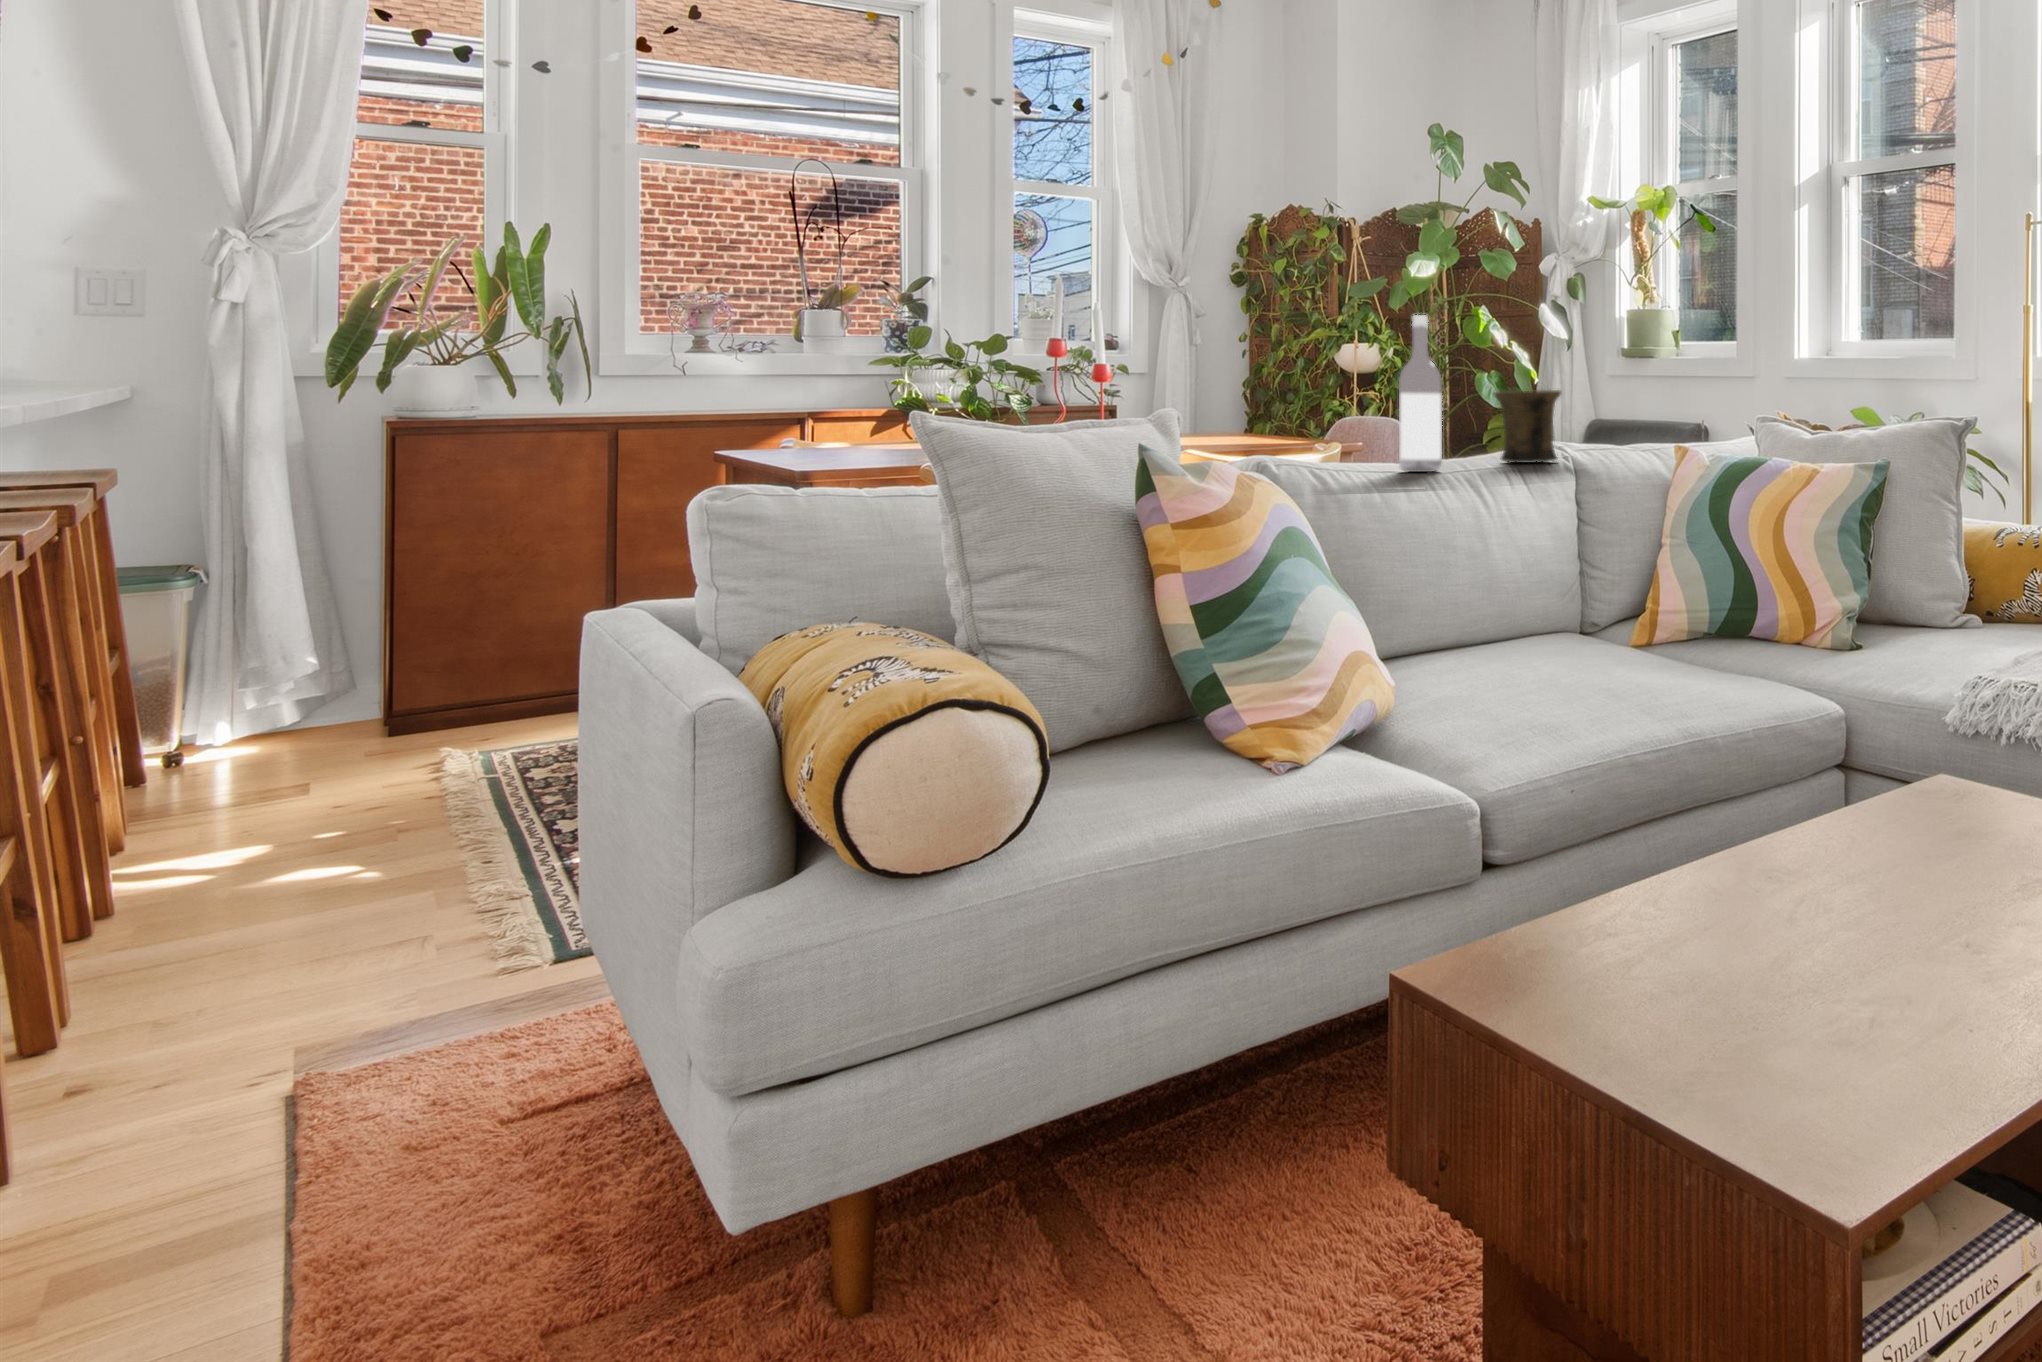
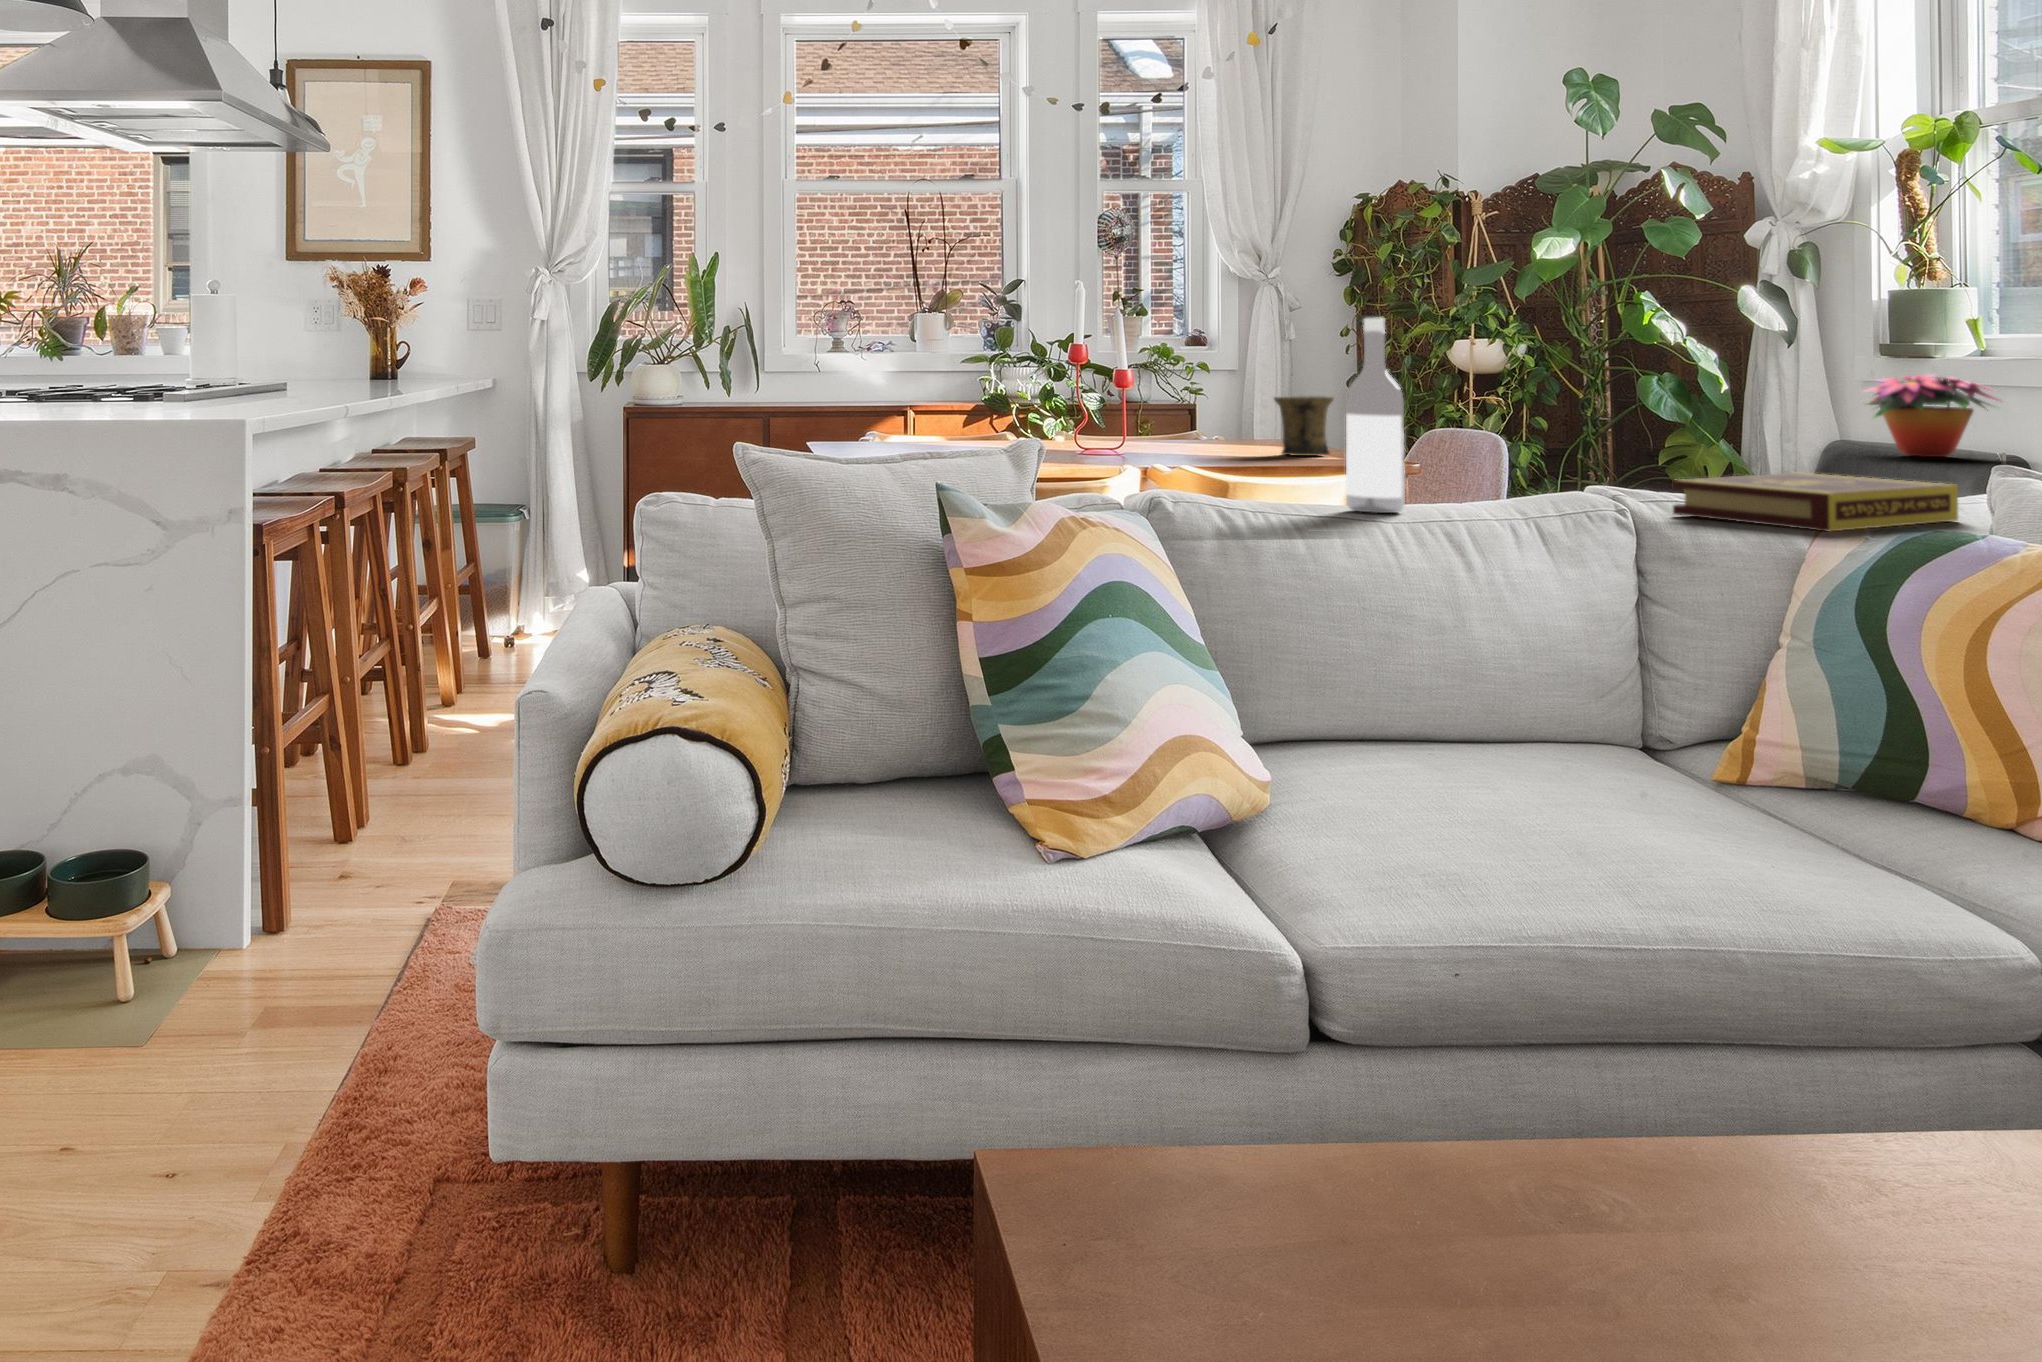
flower arrangement: none [1619,369,1708,429] -> present [1866,374,1999,457]
mug: present [1494,390,1561,463] -> present [1274,396,1334,456]
book: none [1604,431,1749,466] -> present [1673,473,1958,531]

